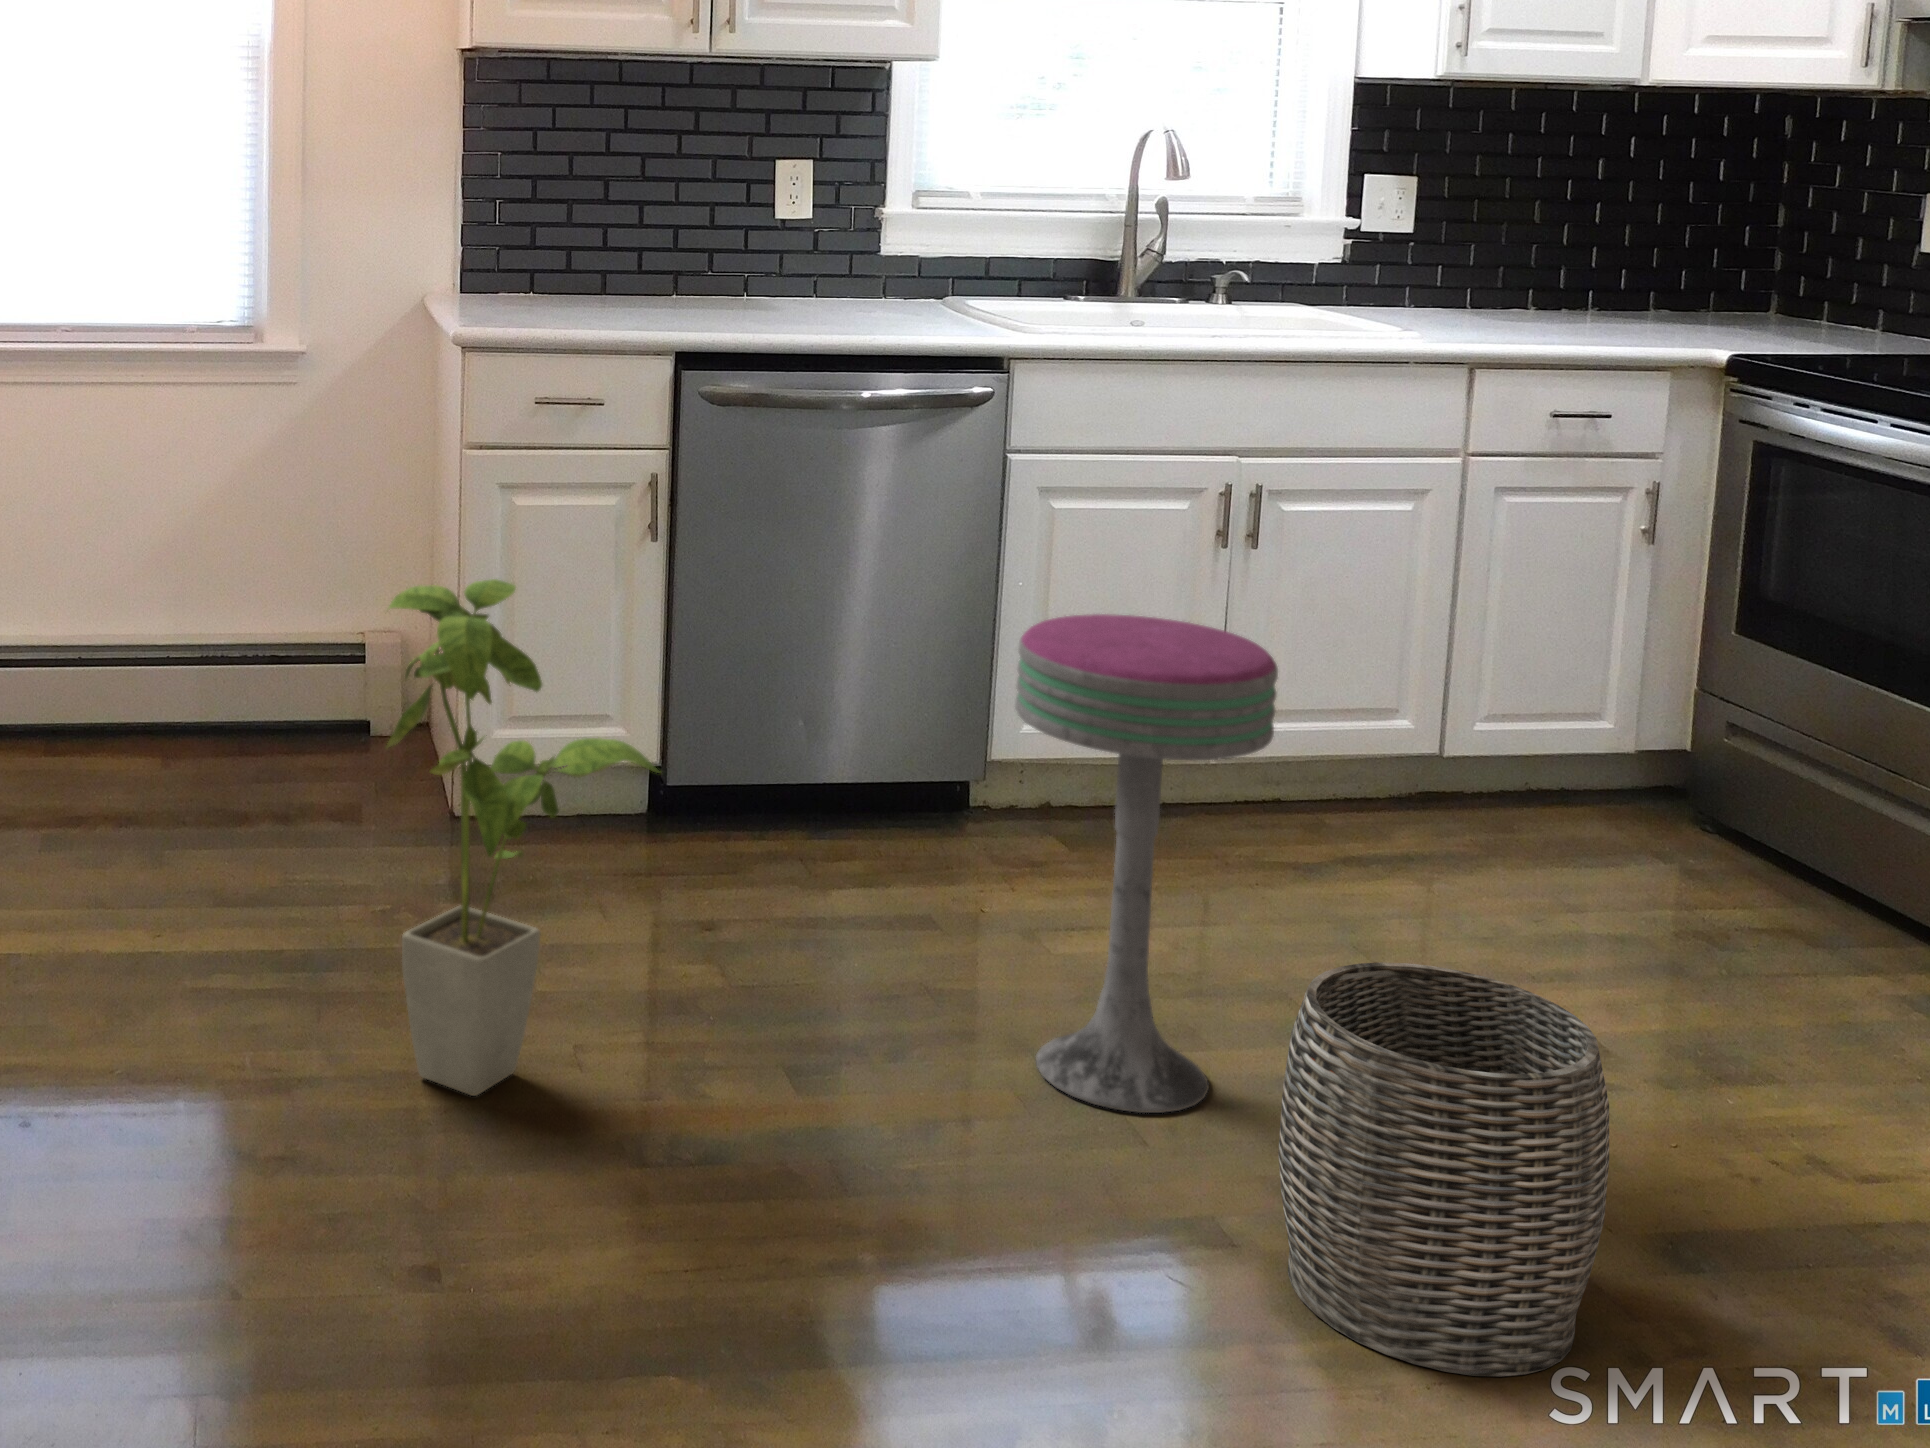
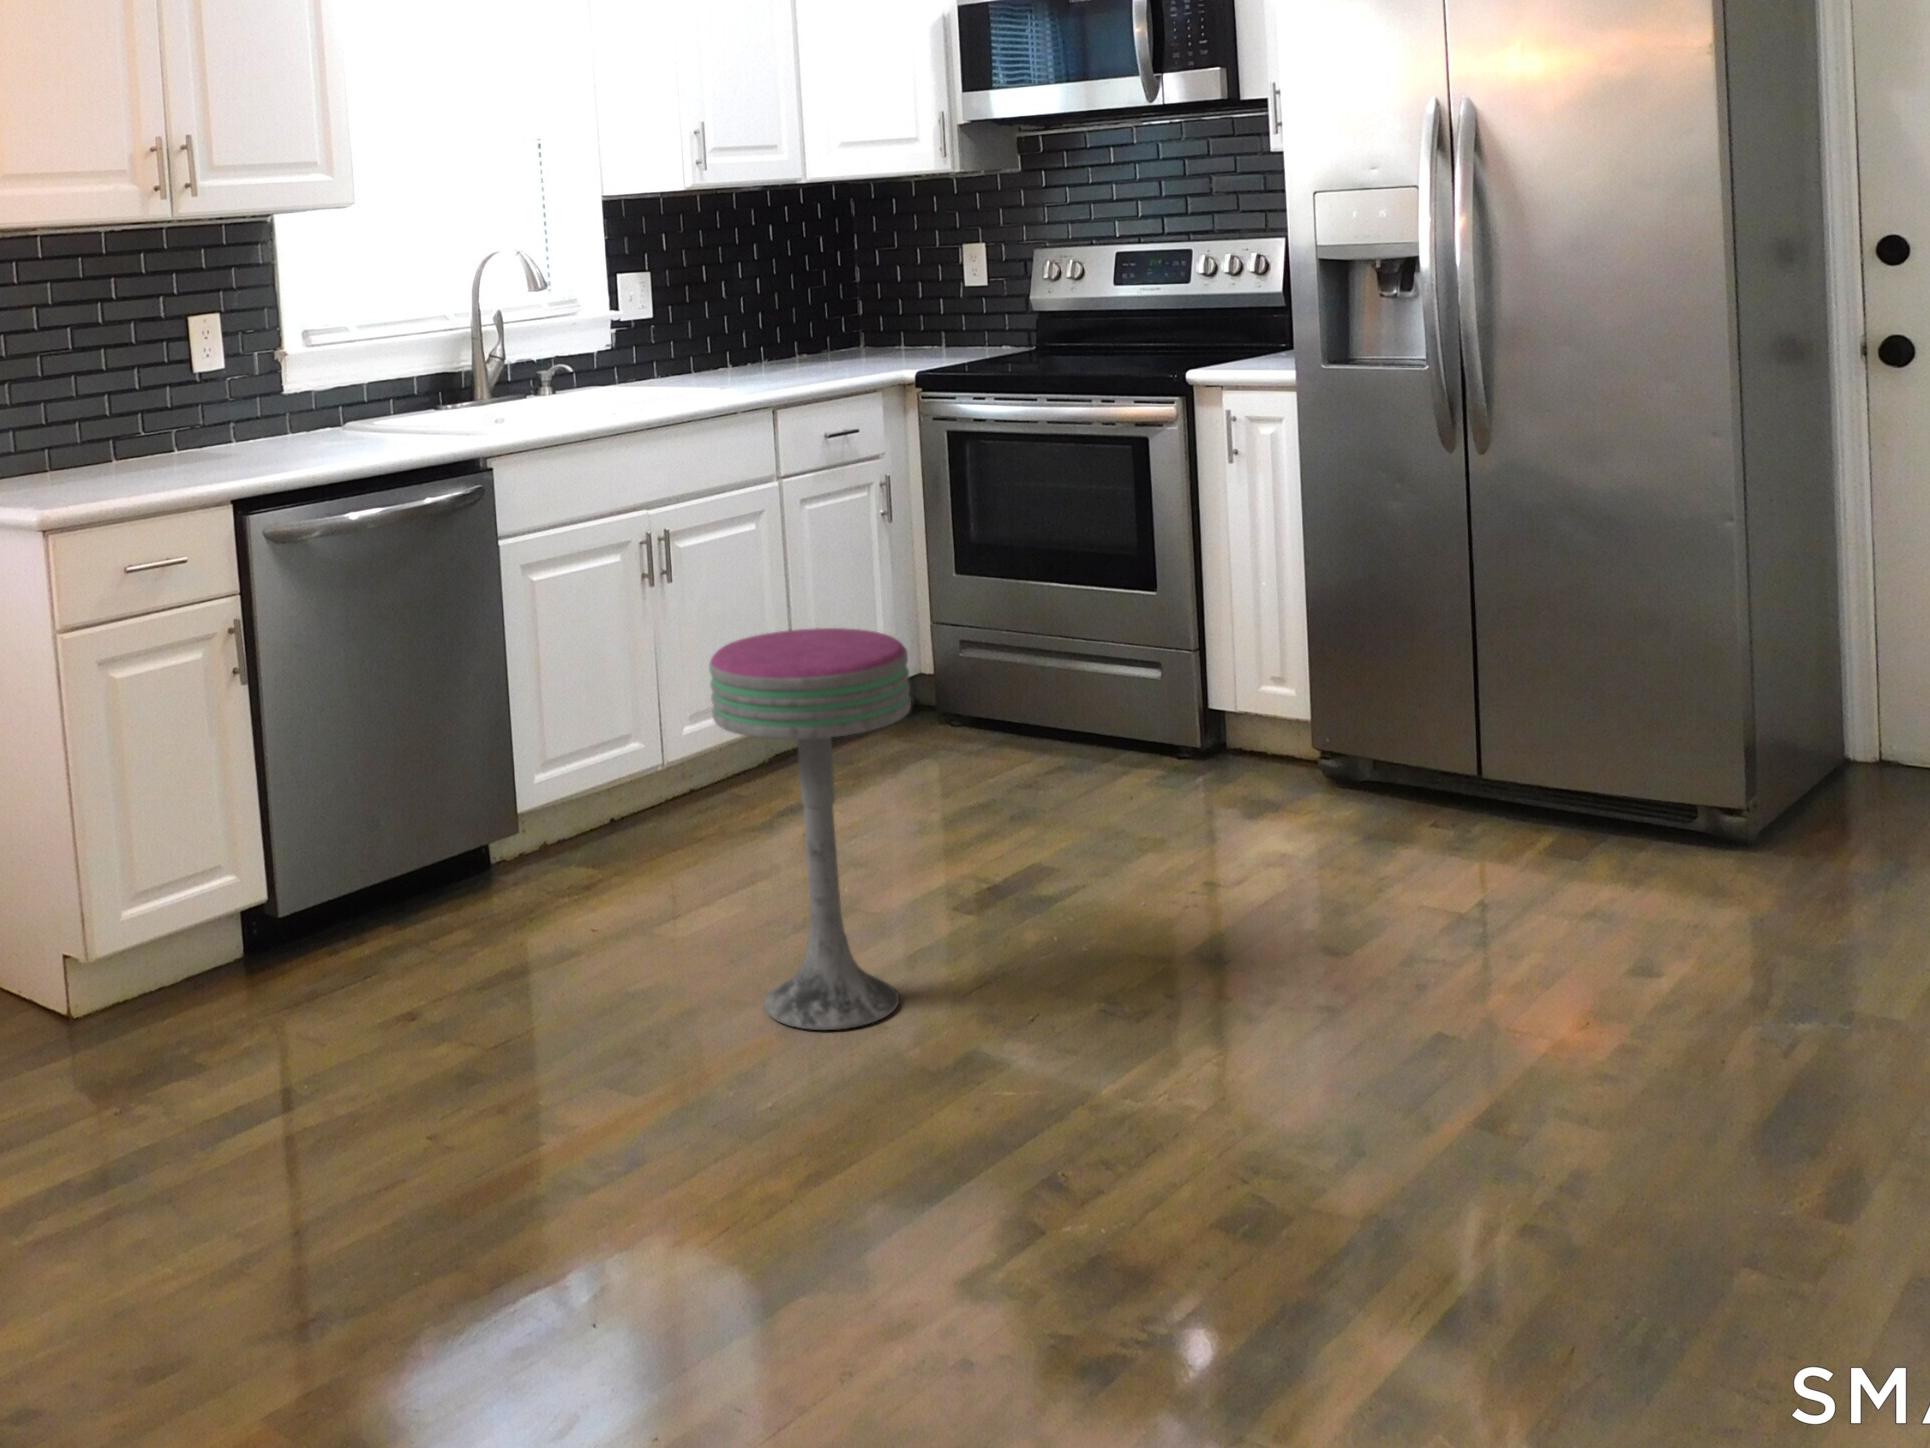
house plant: present [387,579,659,1096] -> none [264,721,535,1230]
woven basket: present [1278,962,1609,1377] -> none [1039,817,1261,1099]

